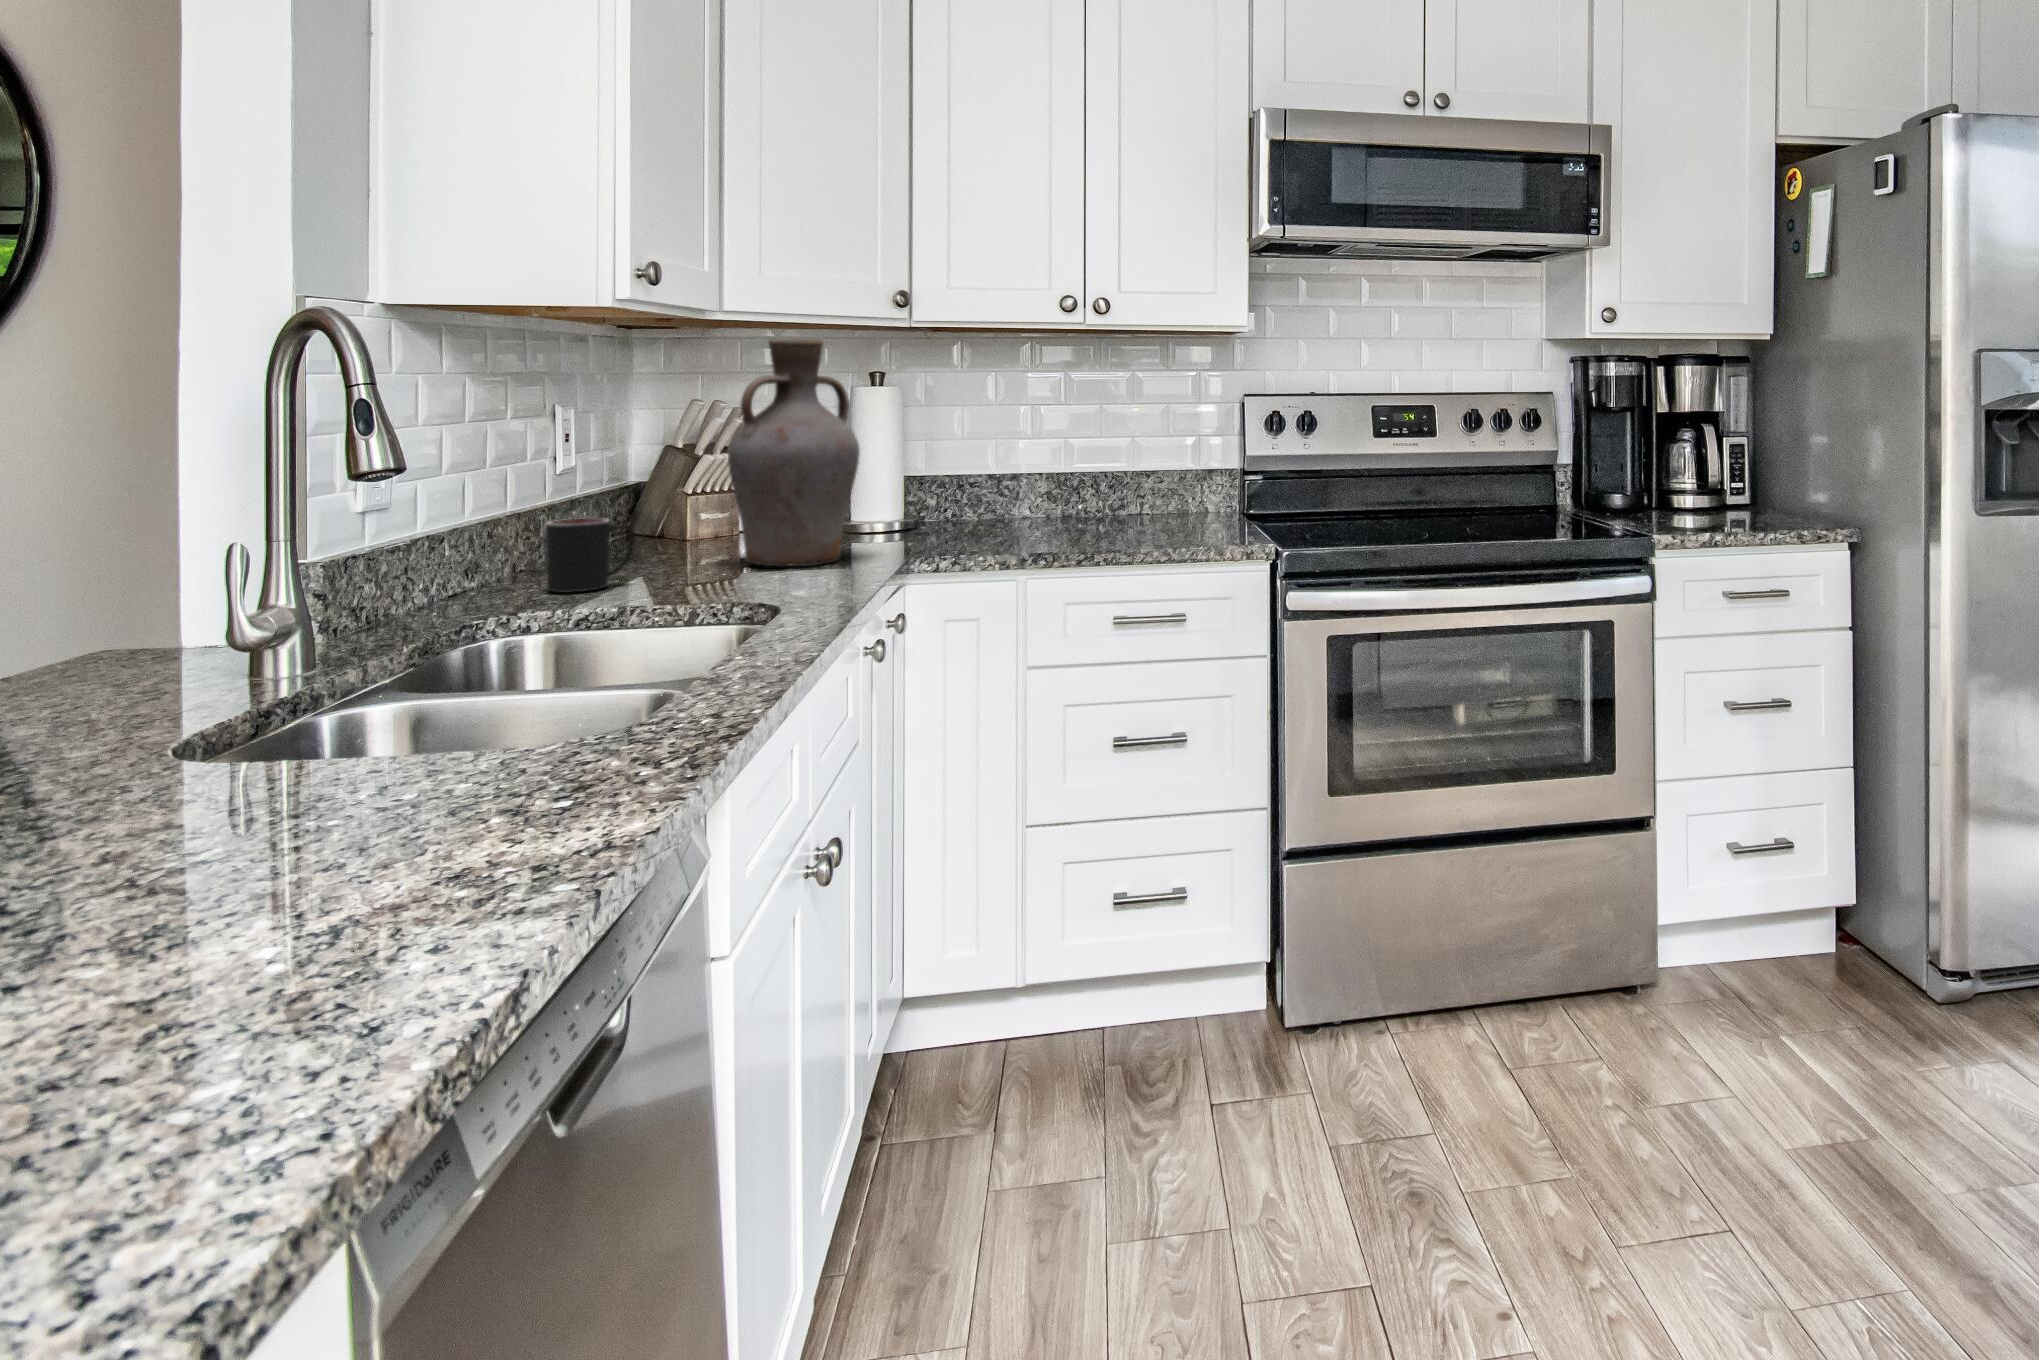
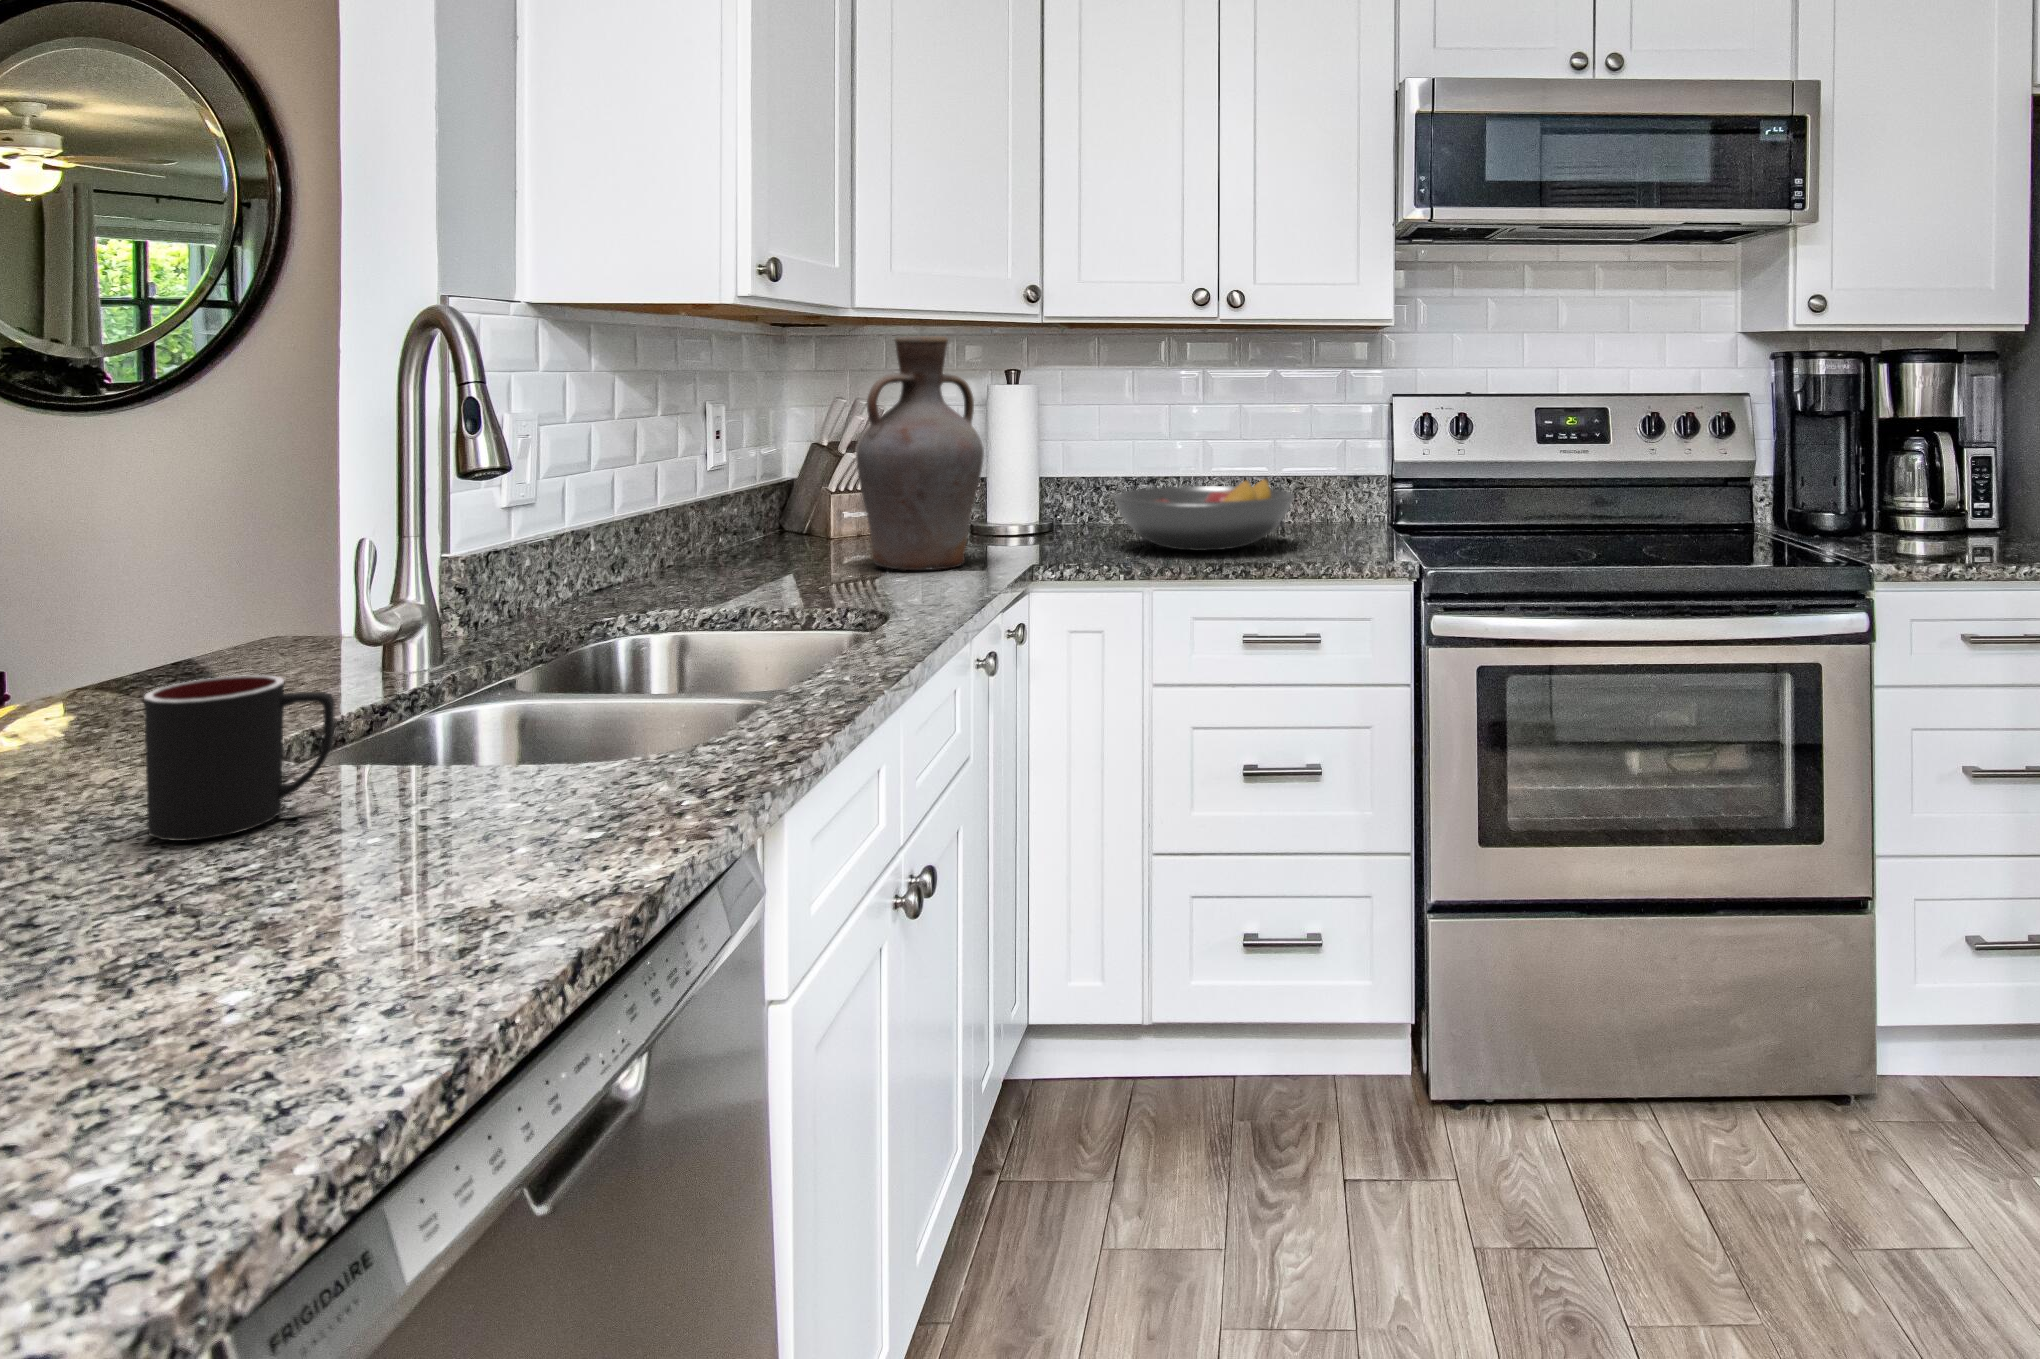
fruit bowl: none [984,473,1160,540] -> present [1113,478,1295,551]
mug: present [546,518,634,593] -> present [144,675,334,841]

